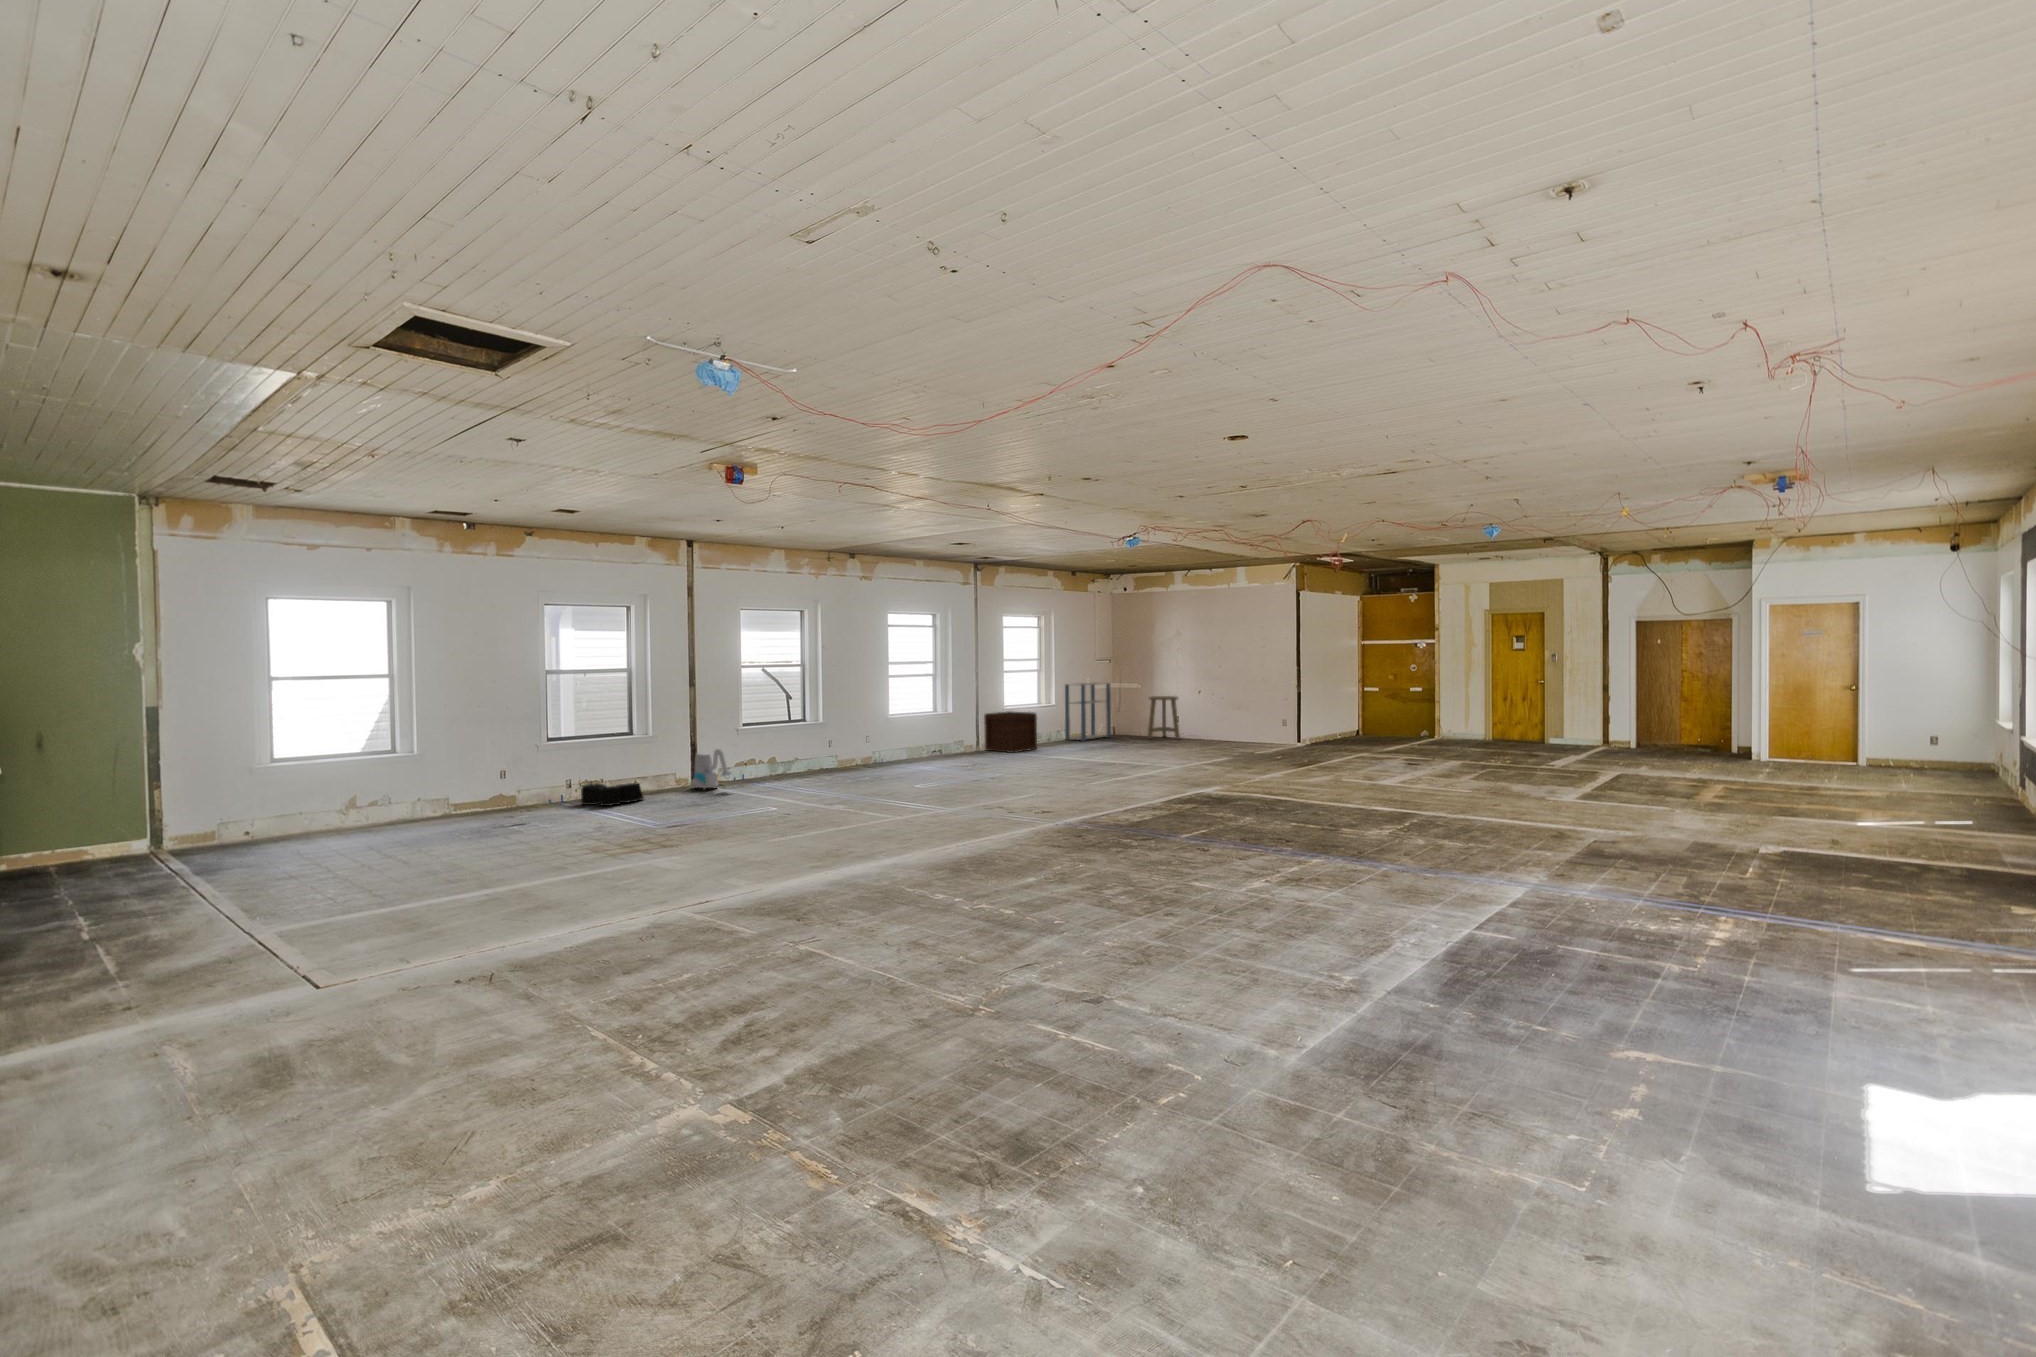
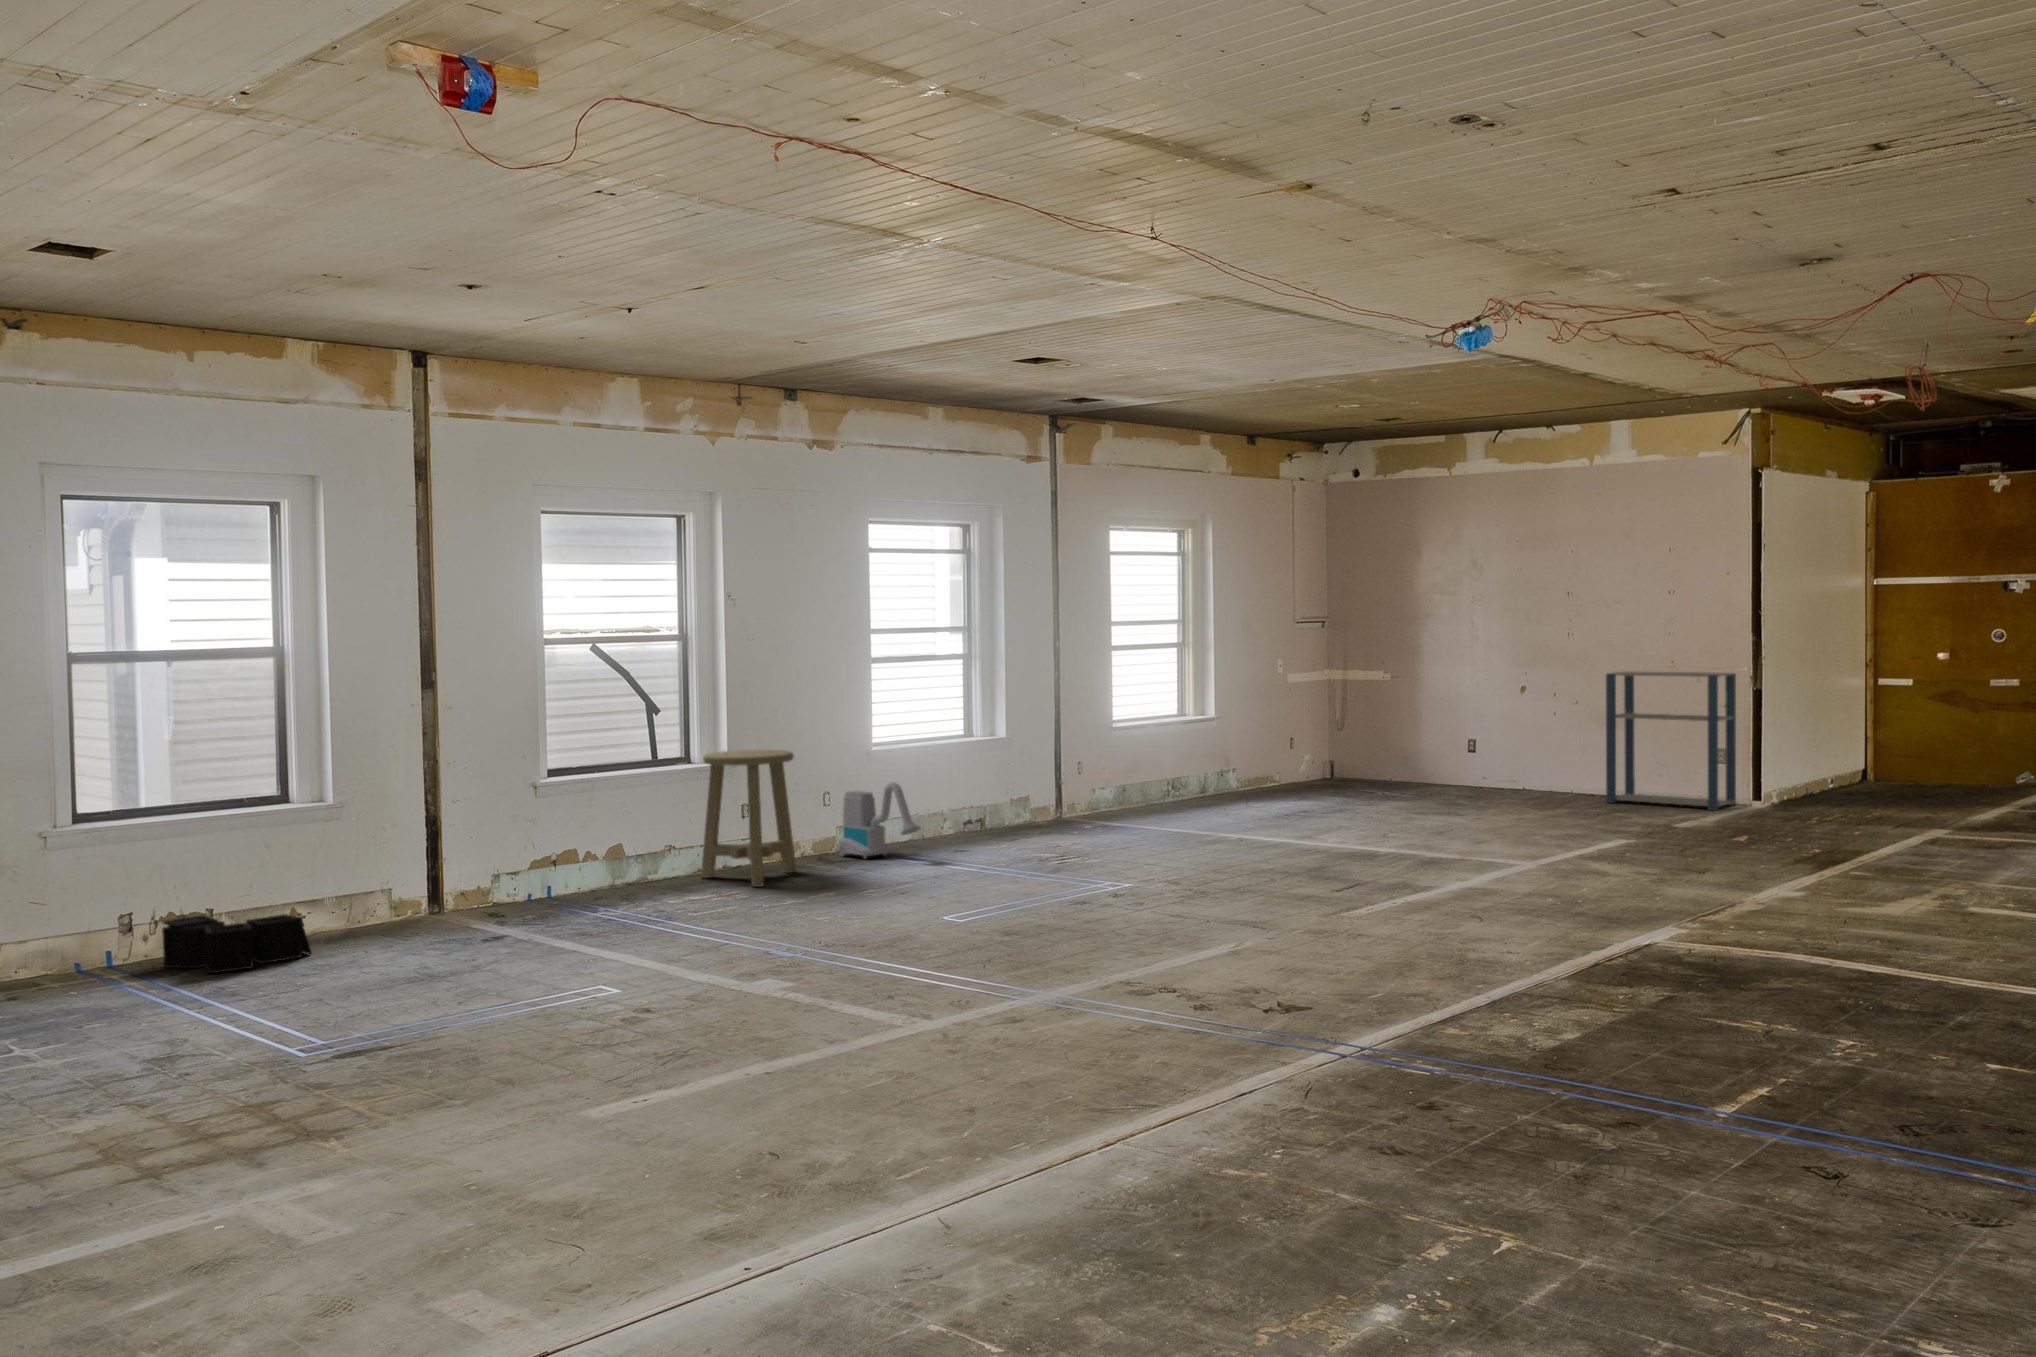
shelving unit: present [1065,683,1111,741] -> present [1606,671,1736,811]
stool: present [1148,696,1180,739] -> present [701,750,796,887]
wooden crate: present [984,711,1037,753] -> none [1071,734,1185,825]
vacuum cleaner: present [692,749,731,789] -> present [838,782,920,859]

